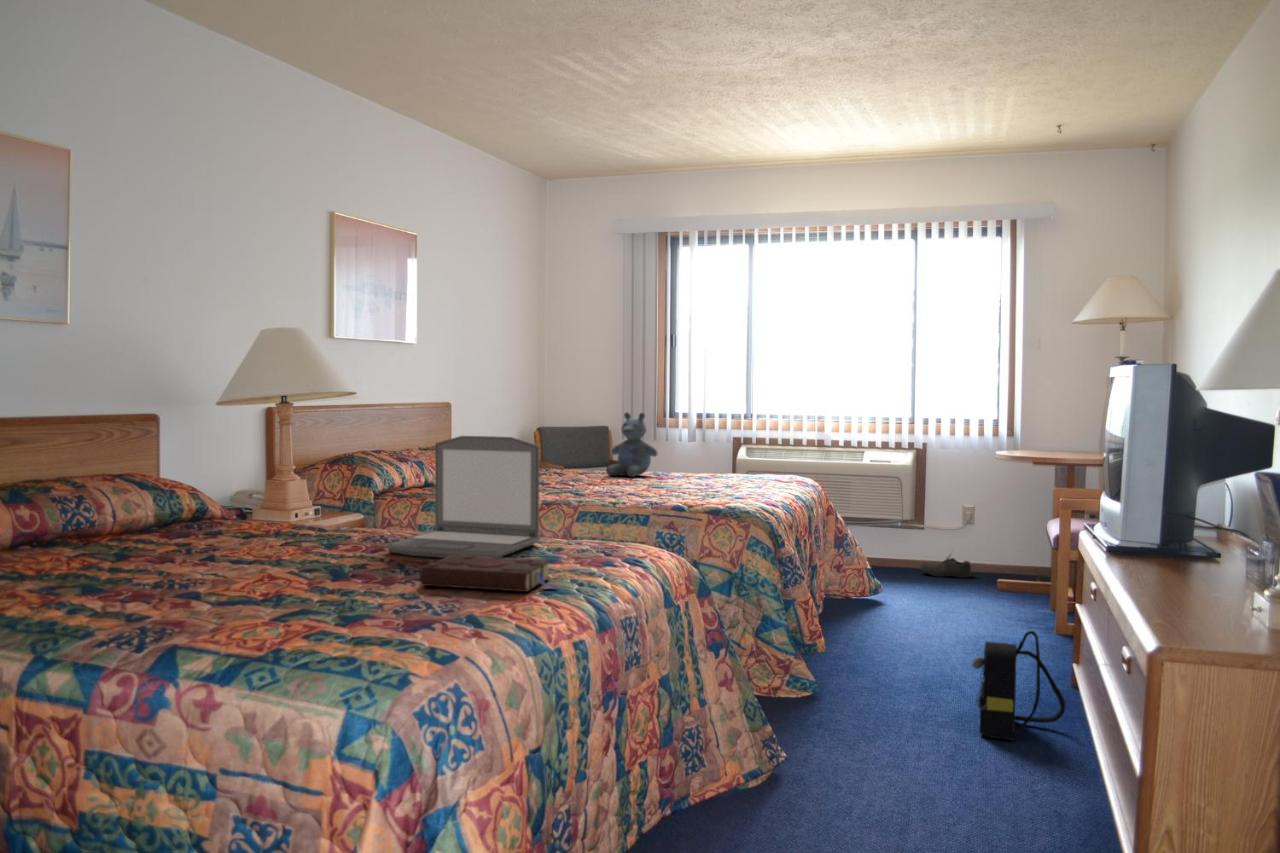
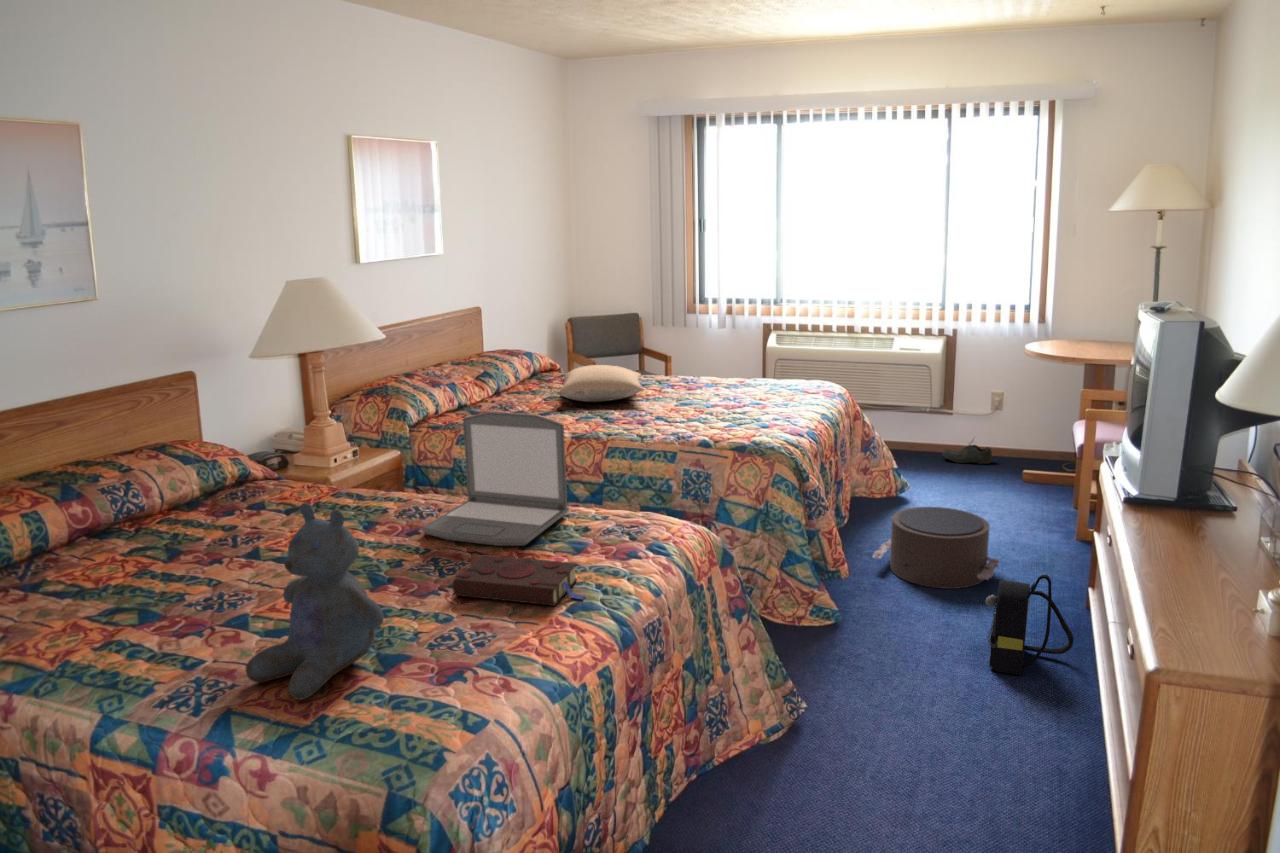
stuffed bear: present [606,413,657,477] -> present [245,503,384,700]
pillow: none [529,449,616,484] -> present [559,365,643,402]
pouf: none [852,594,984,672] -> present [873,507,999,589]

